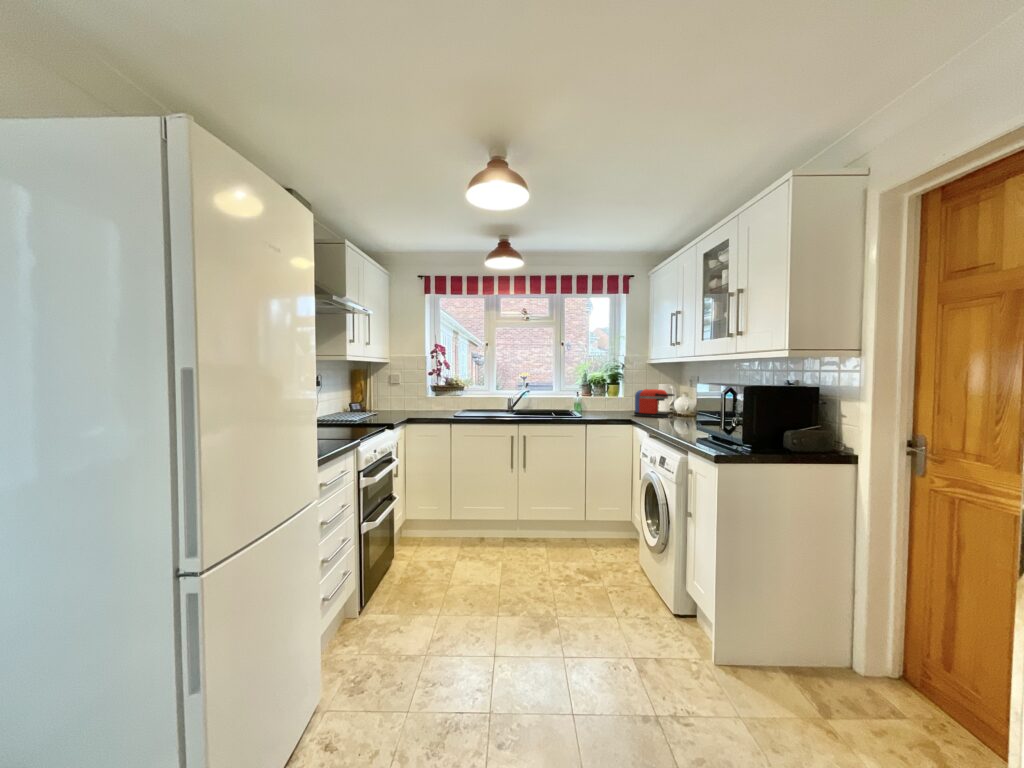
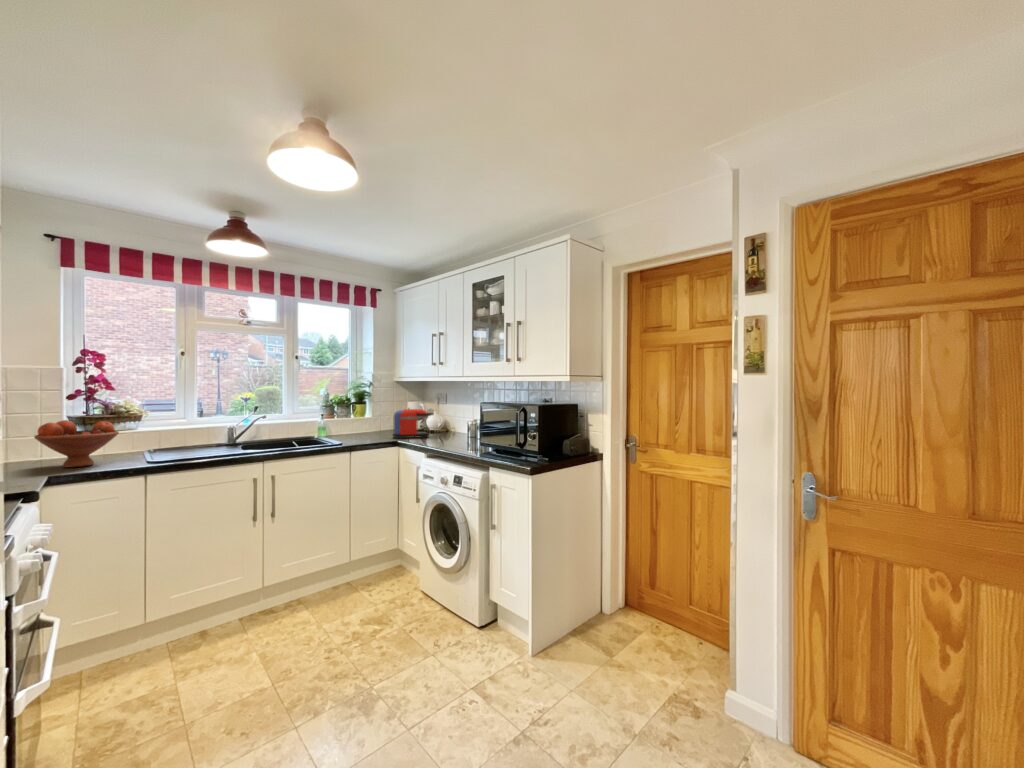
fruit bowl: none [405,387,443,416] -> present [34,420,119,467]

